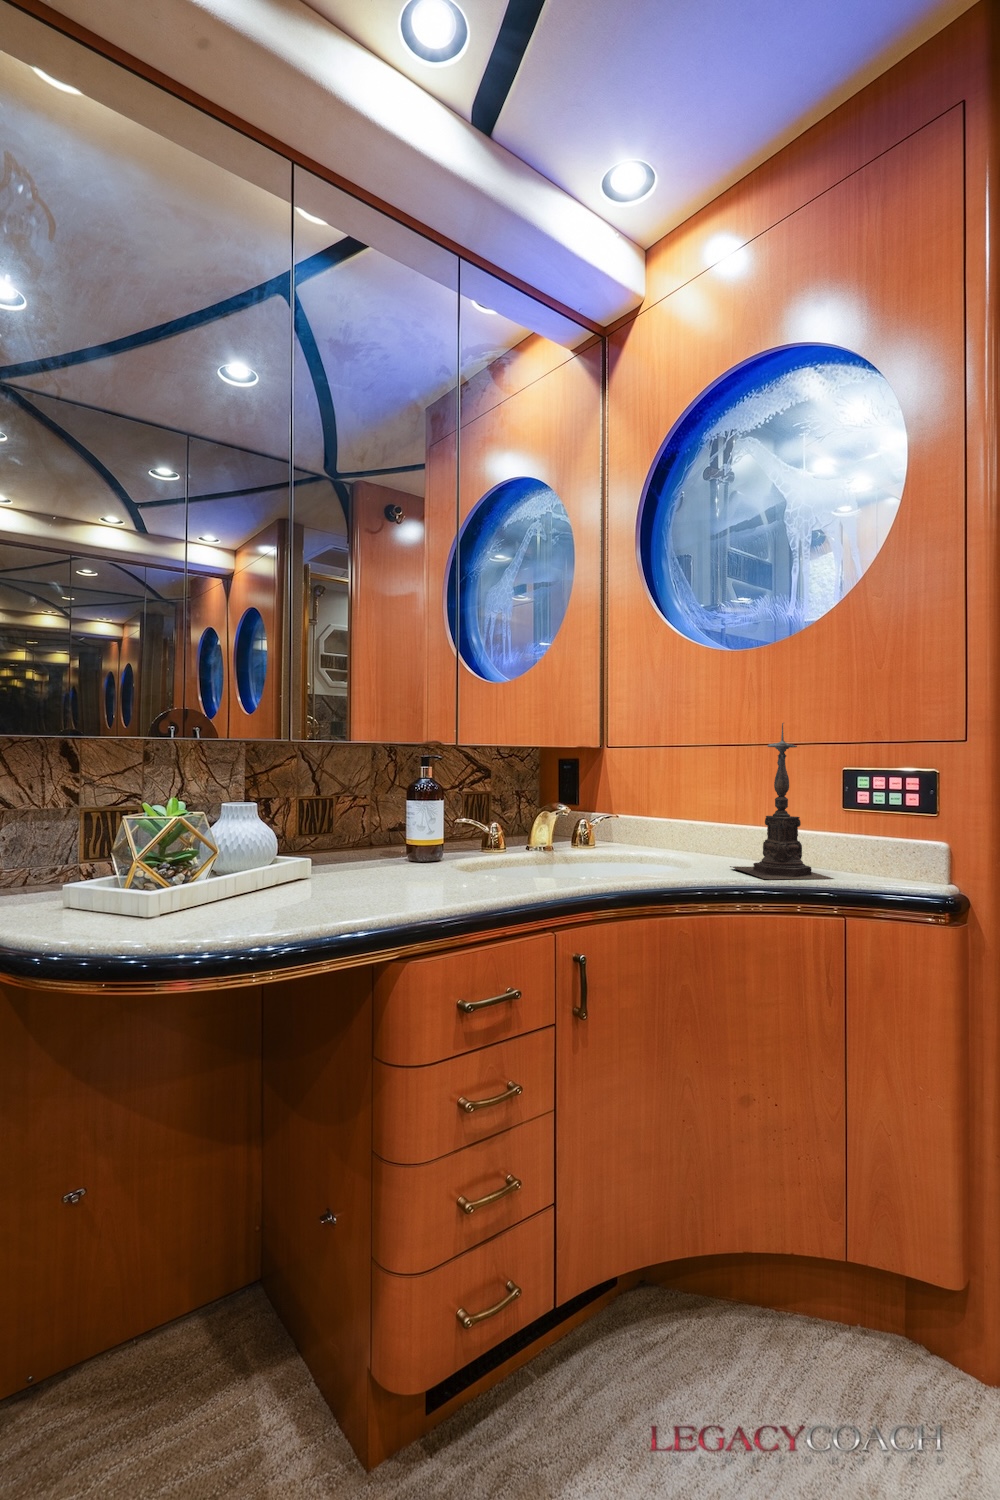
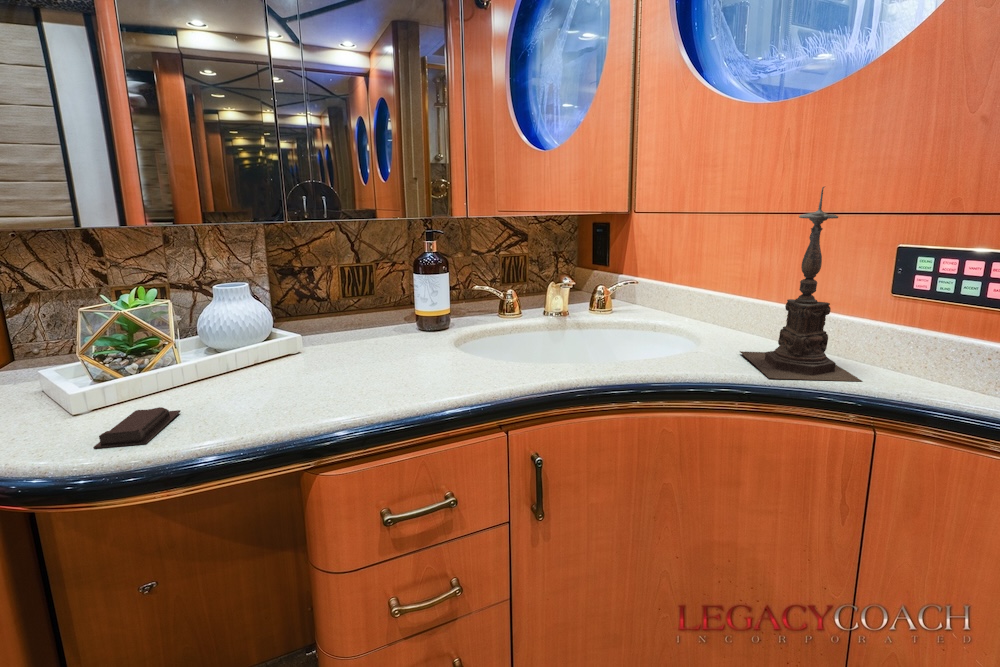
soap bar: none [216,904,267,930] -> present [93,407,180,449]

